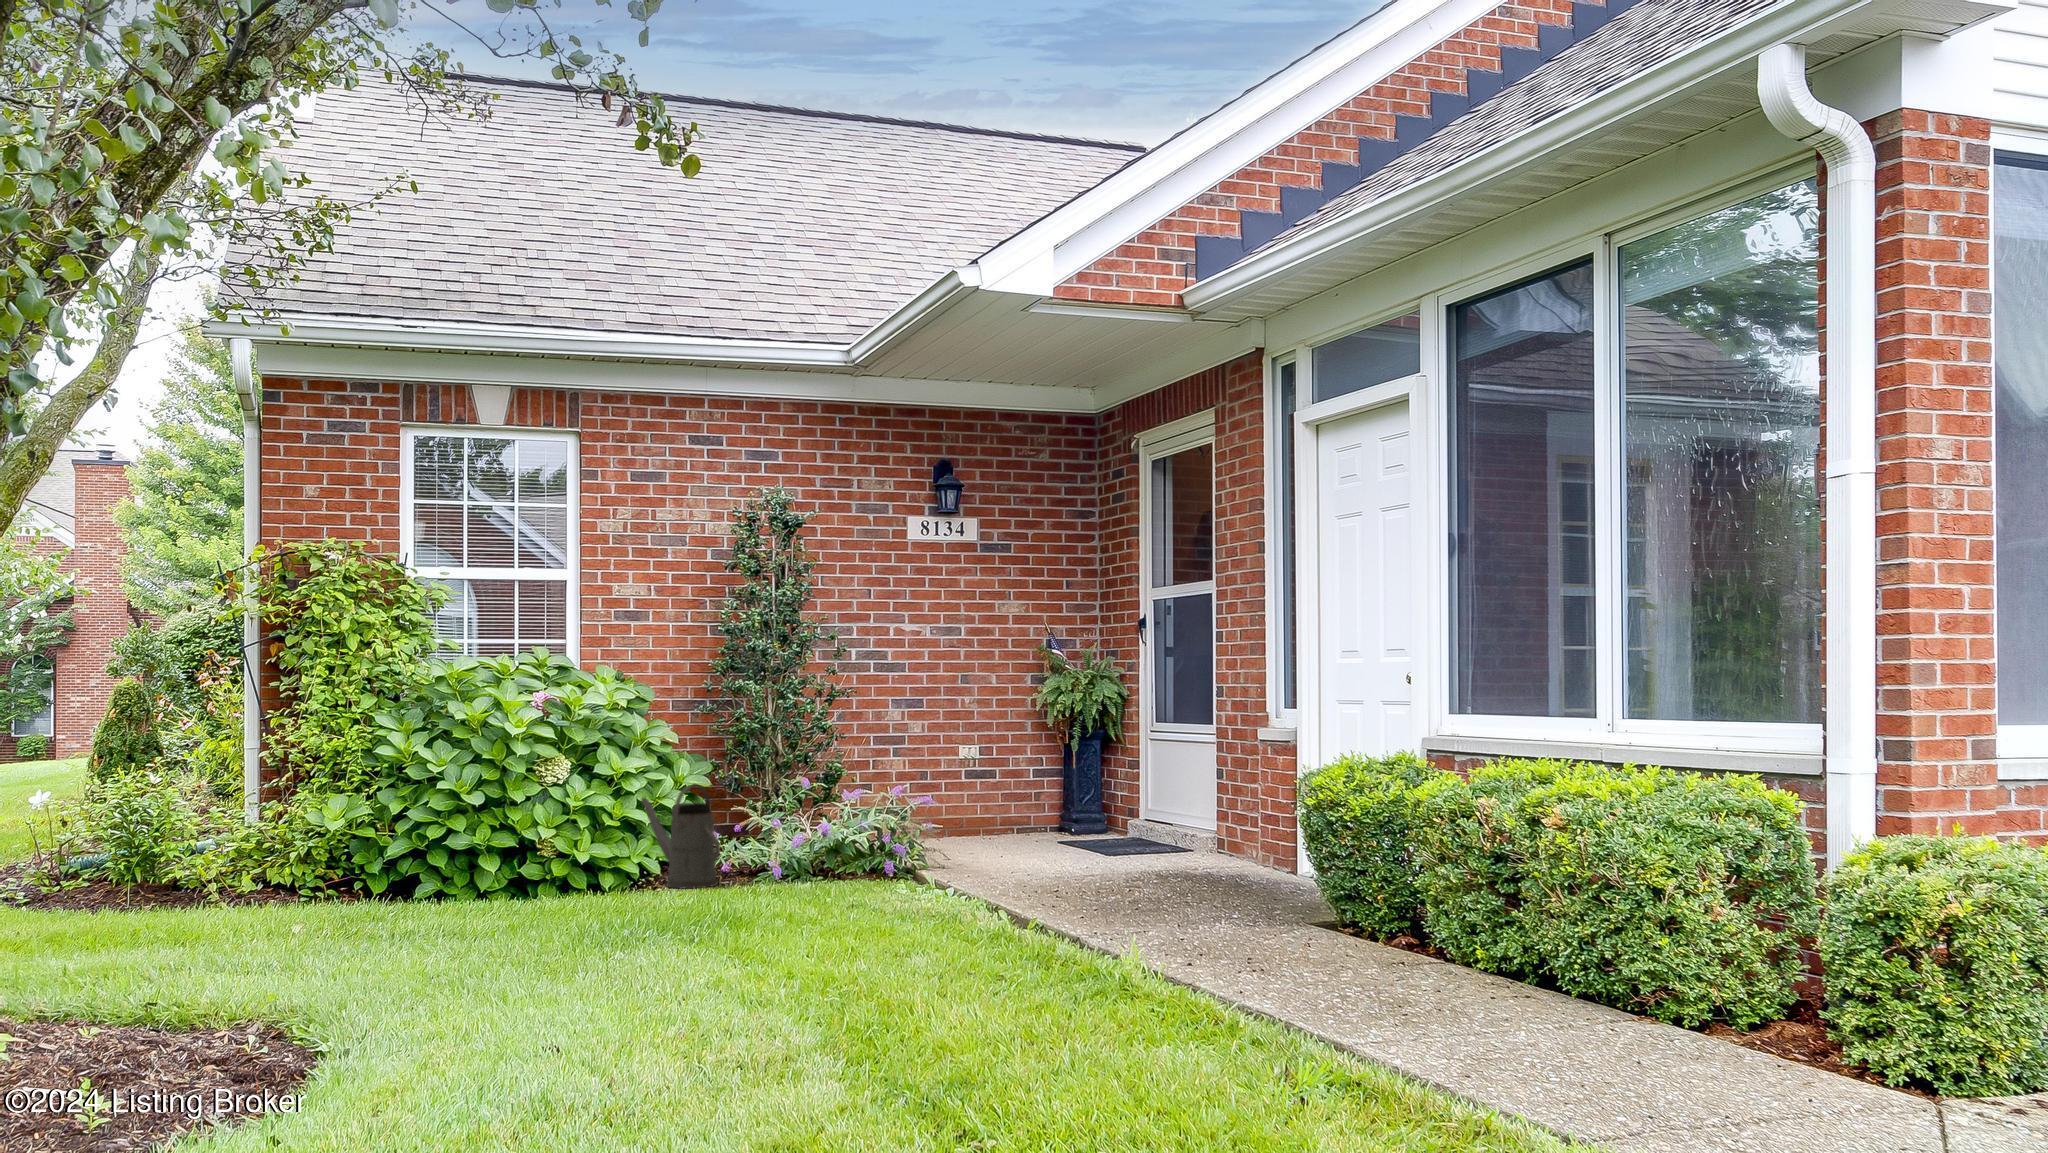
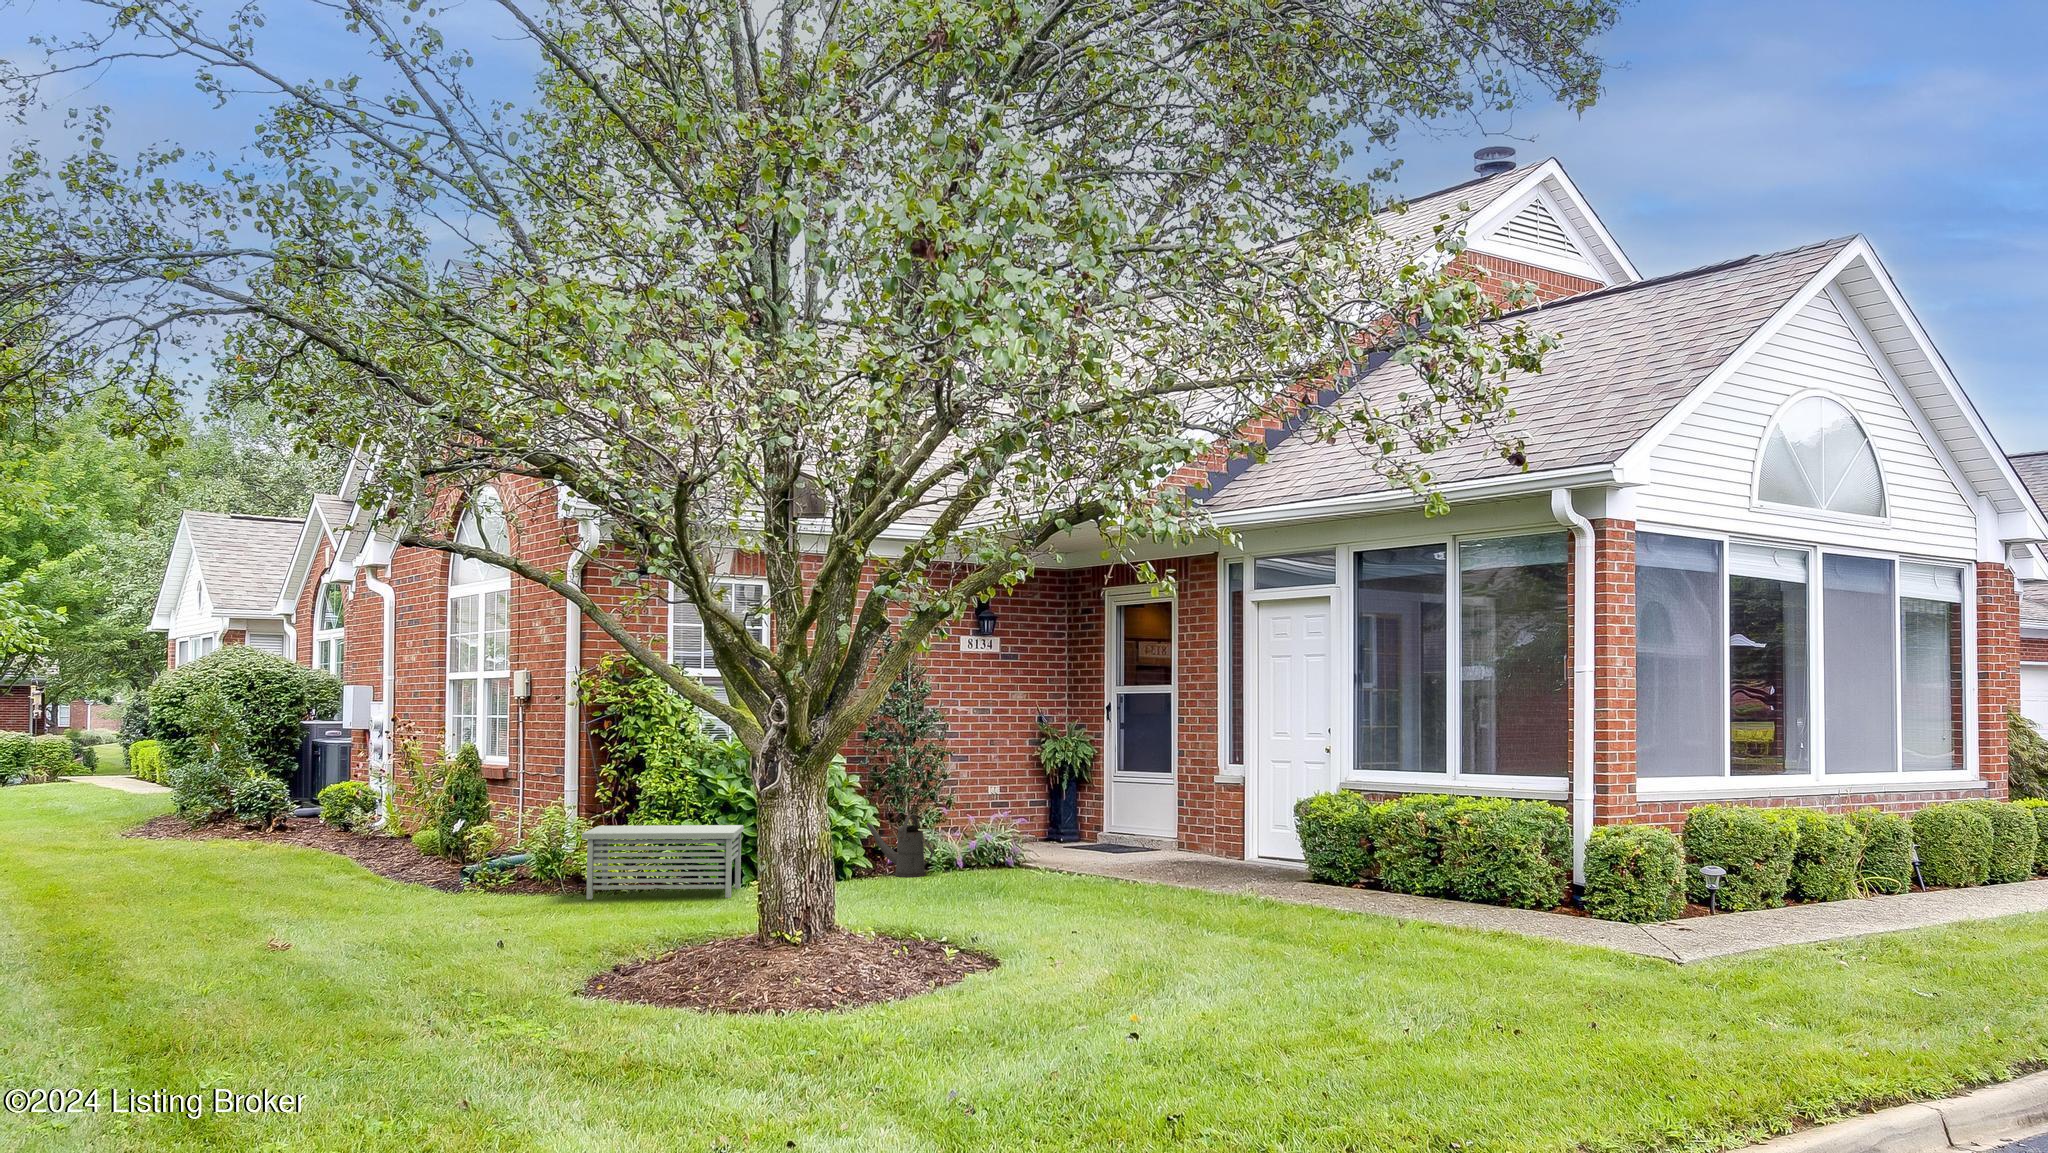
storage bench: none [111,792,400,916] -> present [582,825,744,899]

